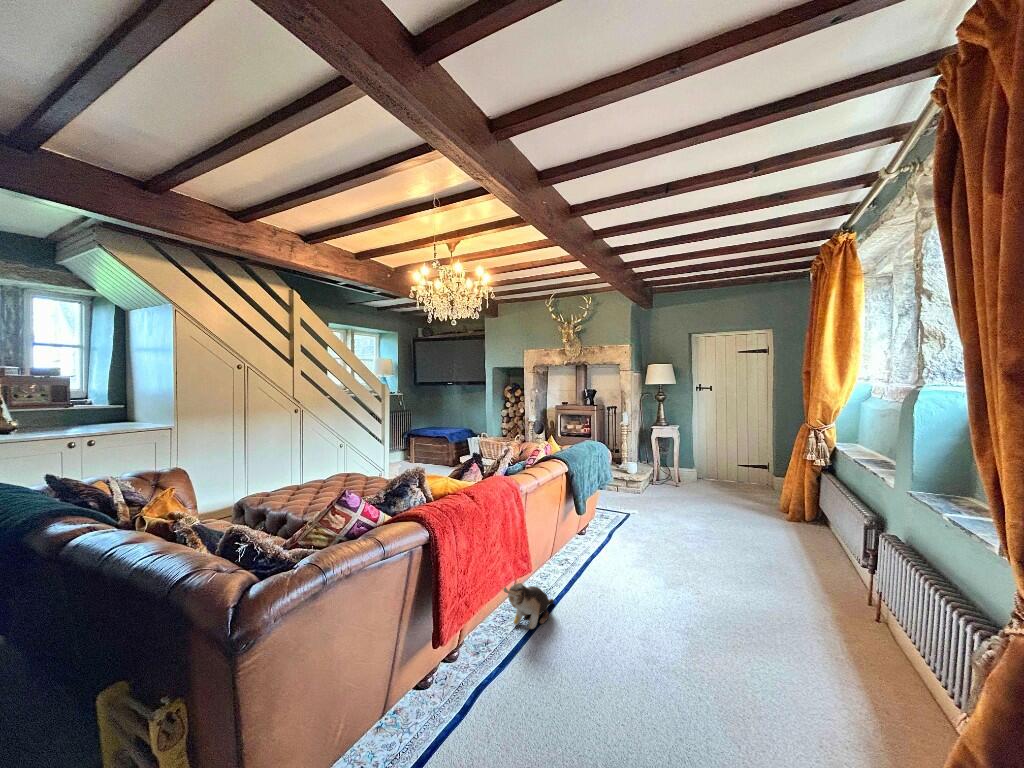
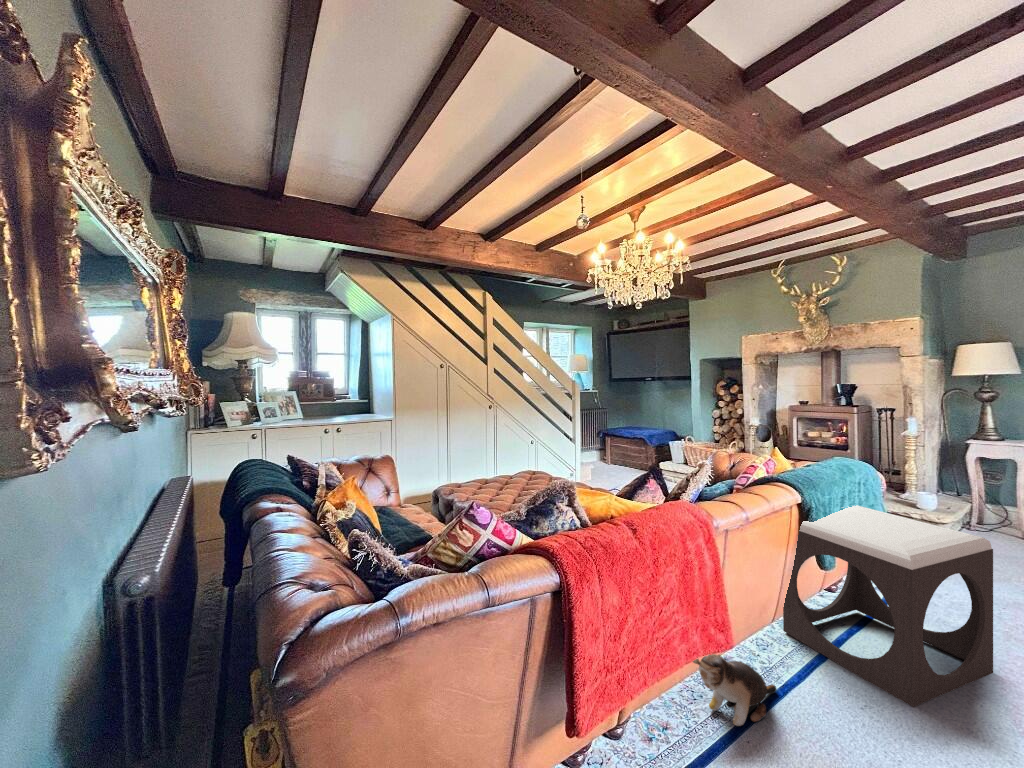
footstool: none [556,472,662,592] -> present [783,505,993,707]

